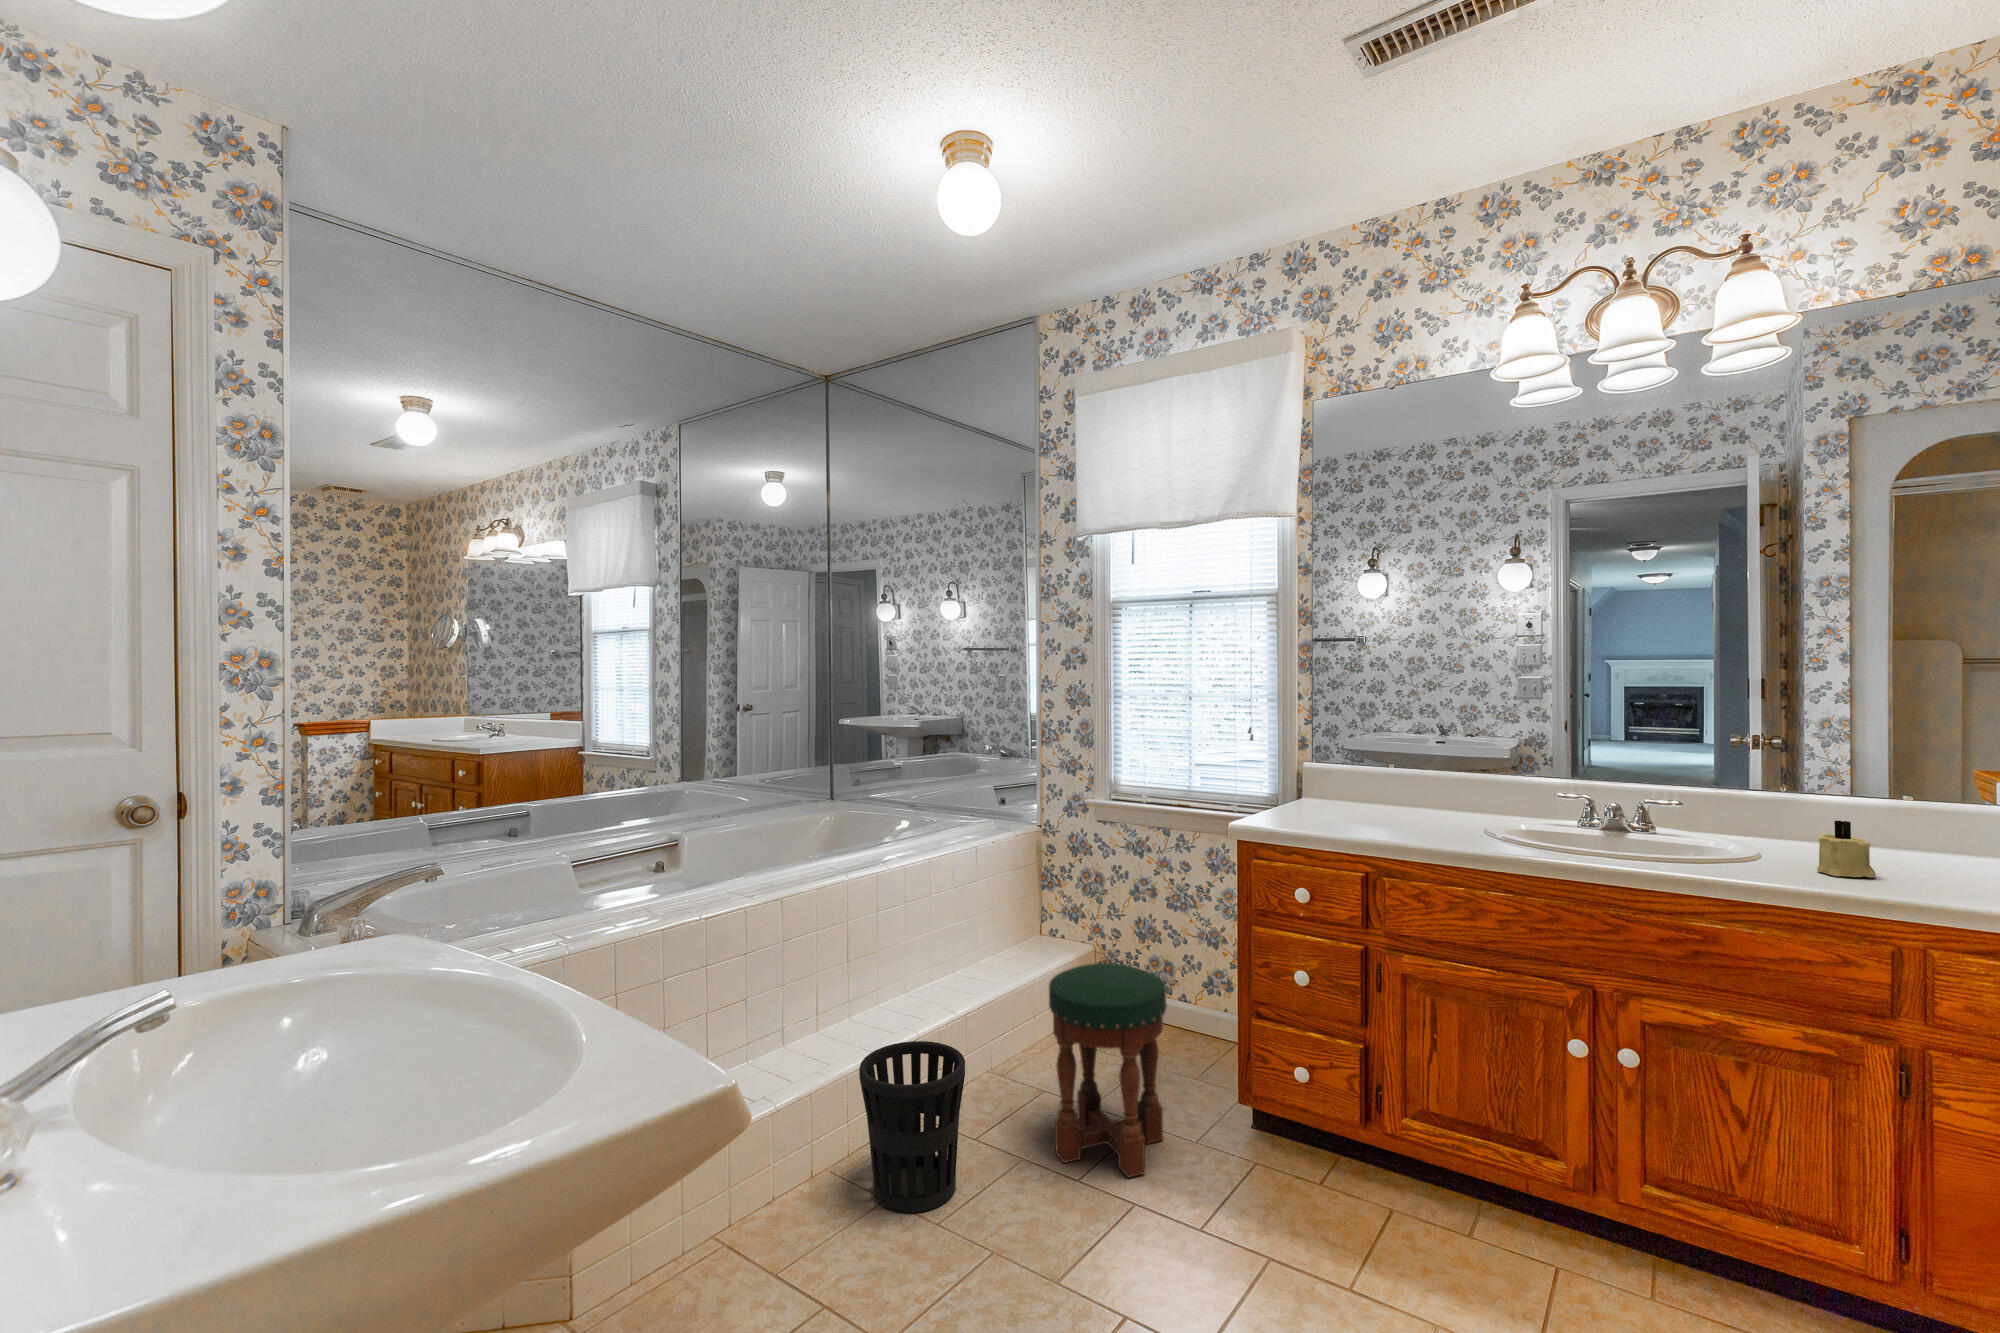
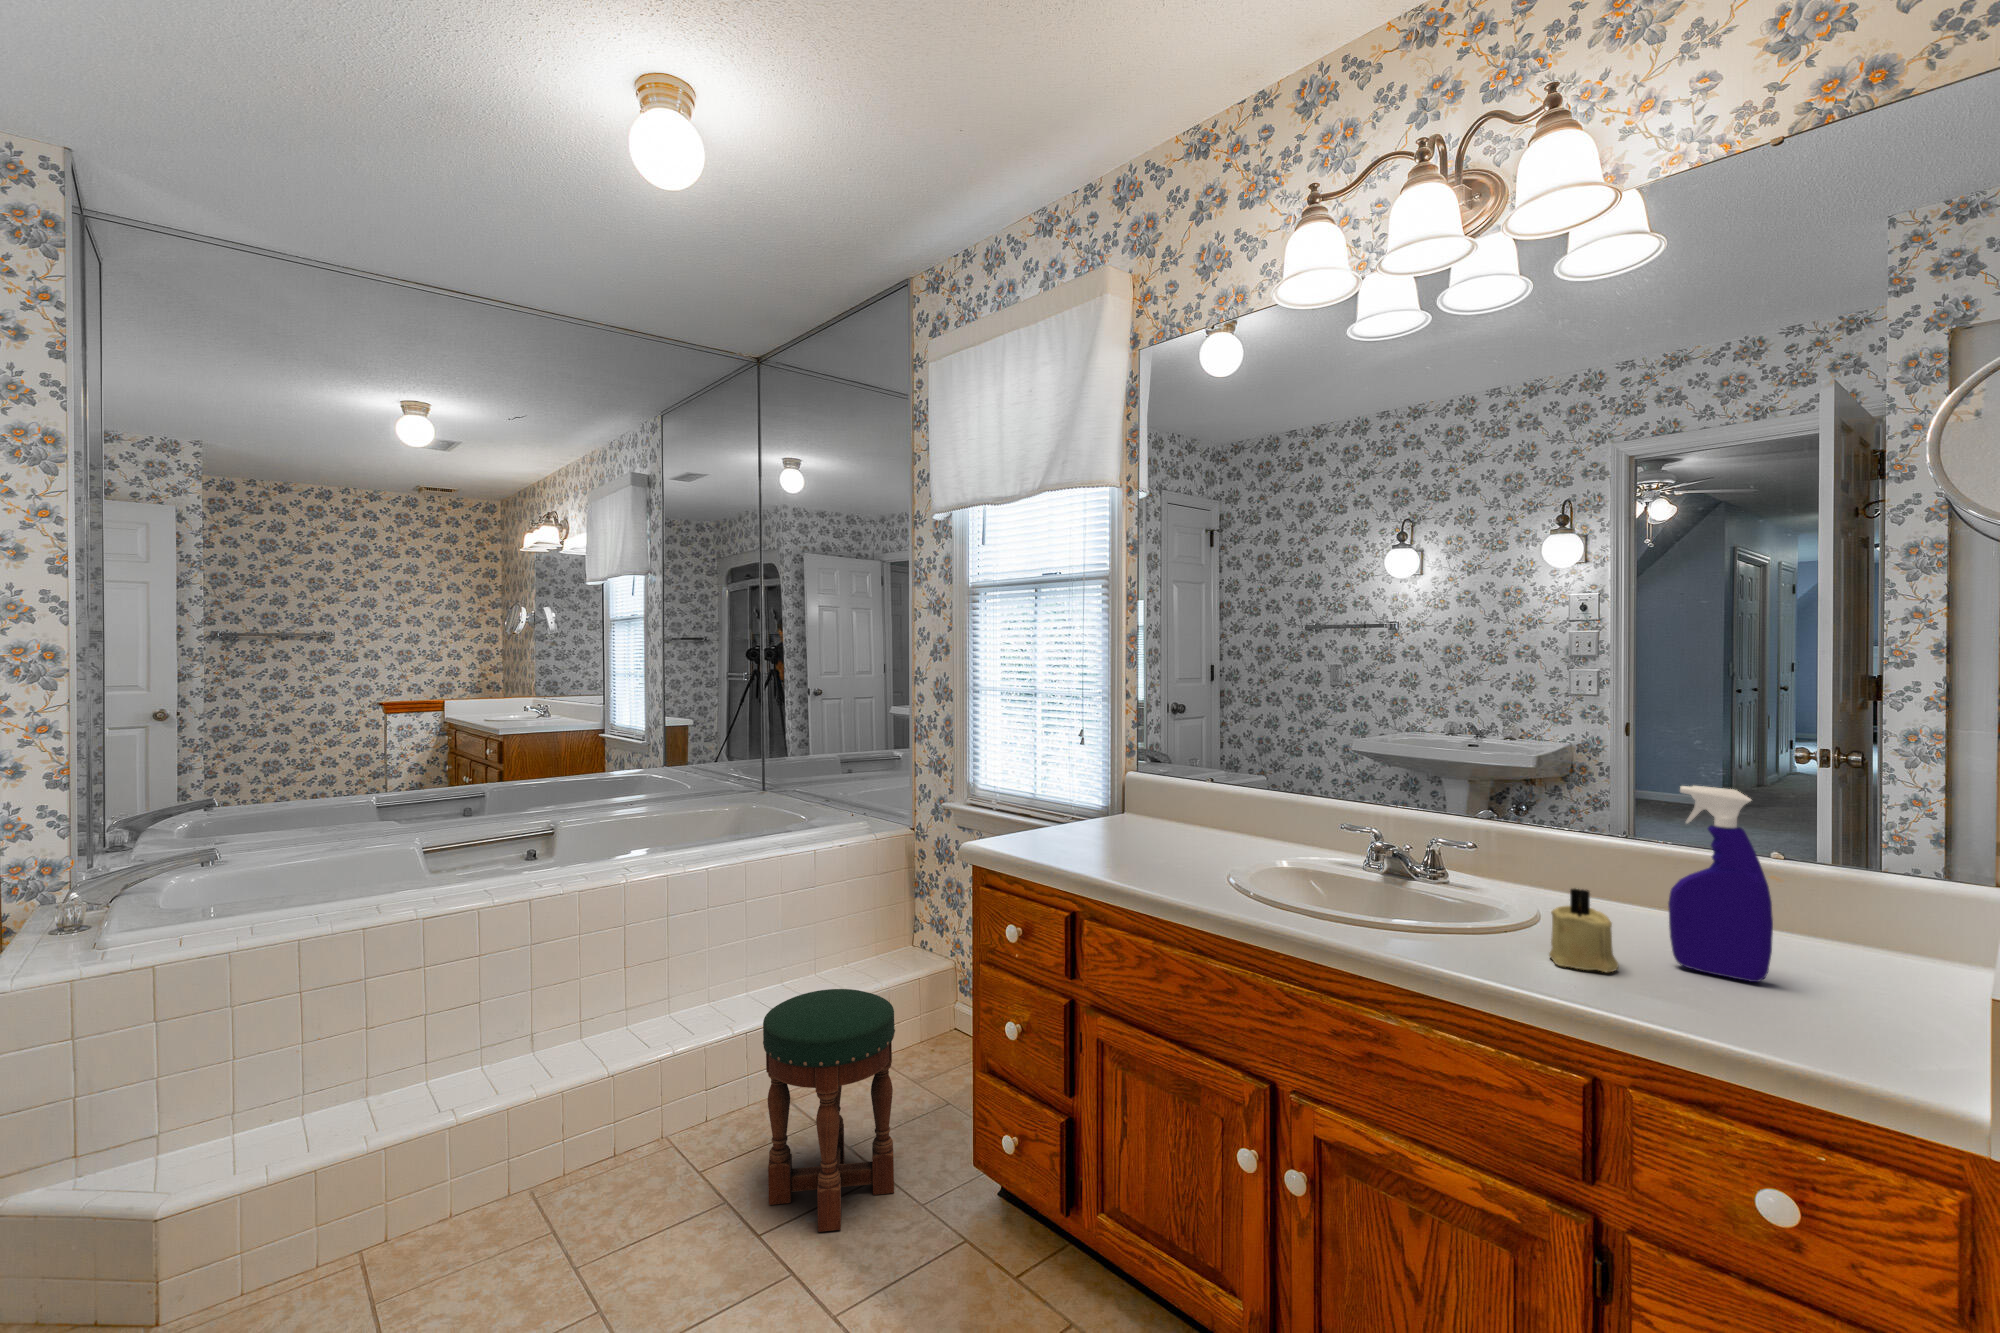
spray bottle: none [1894,744,1976,877] -> present [1668,786,1773,982]
wastebasket: present [859,1041,965,1213] -> none [538,1056,660,1239]

